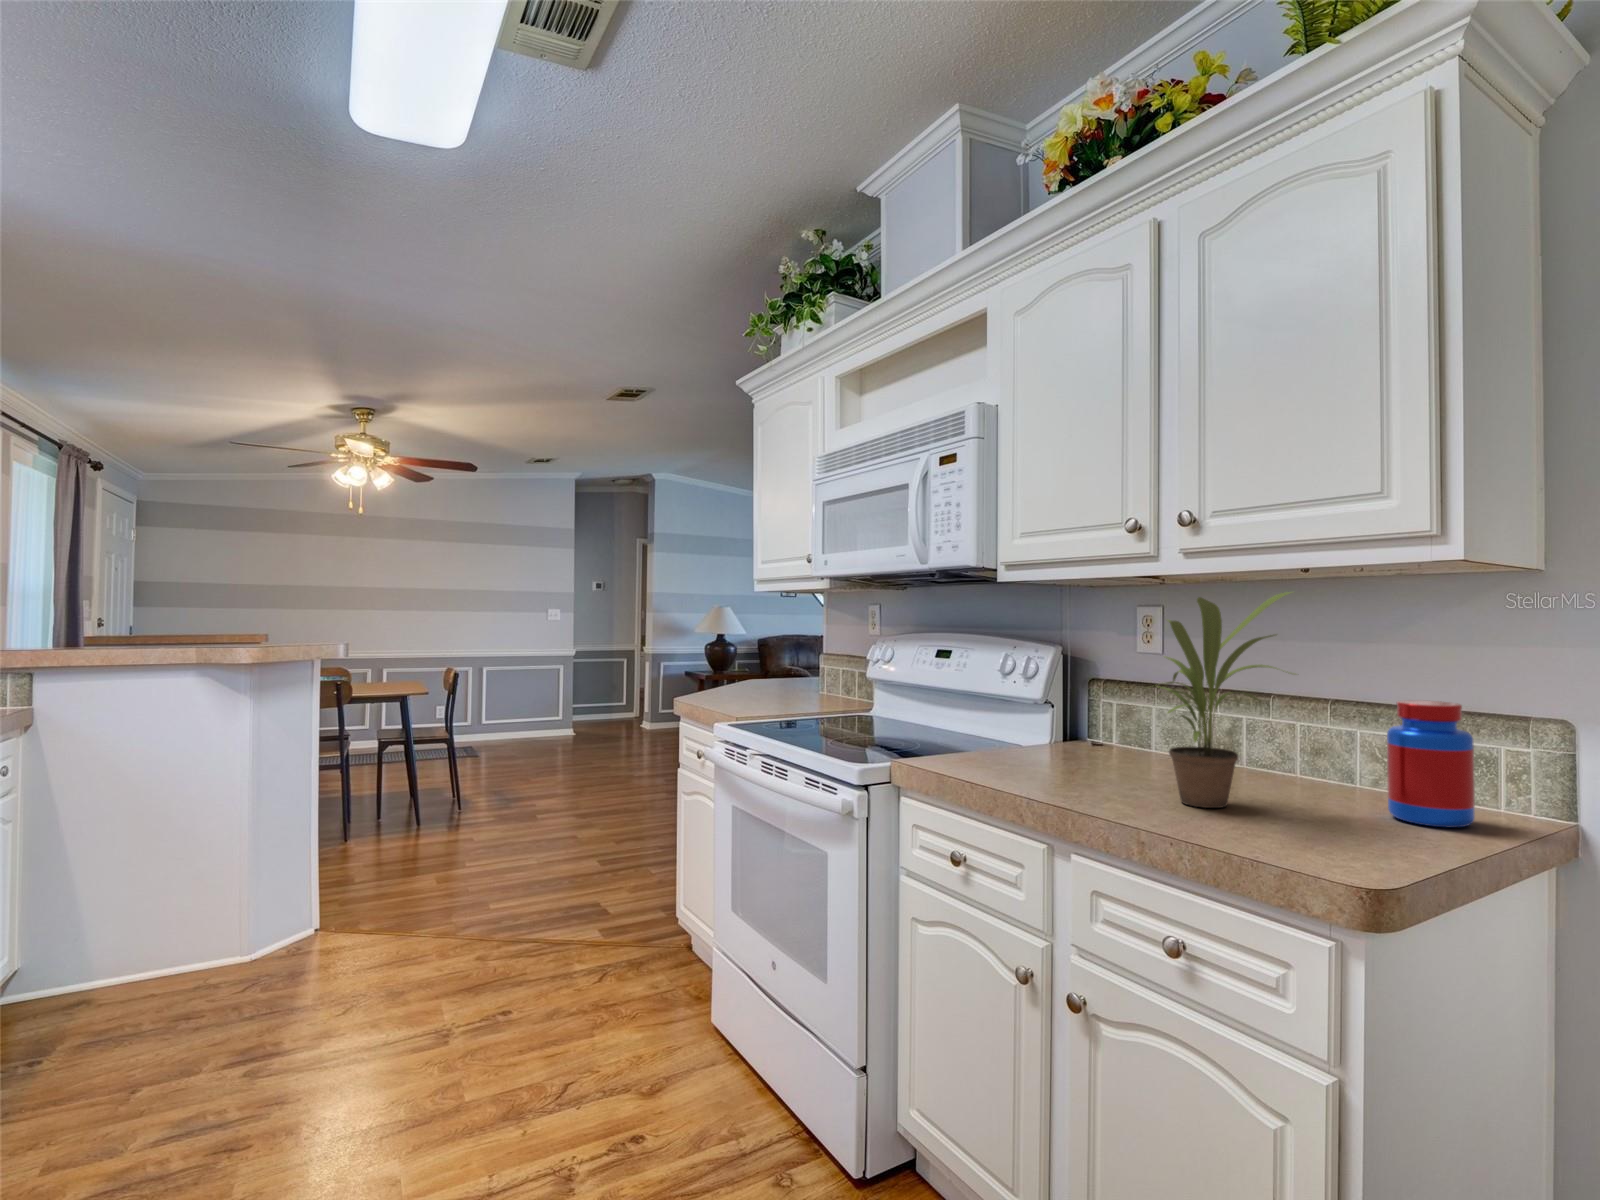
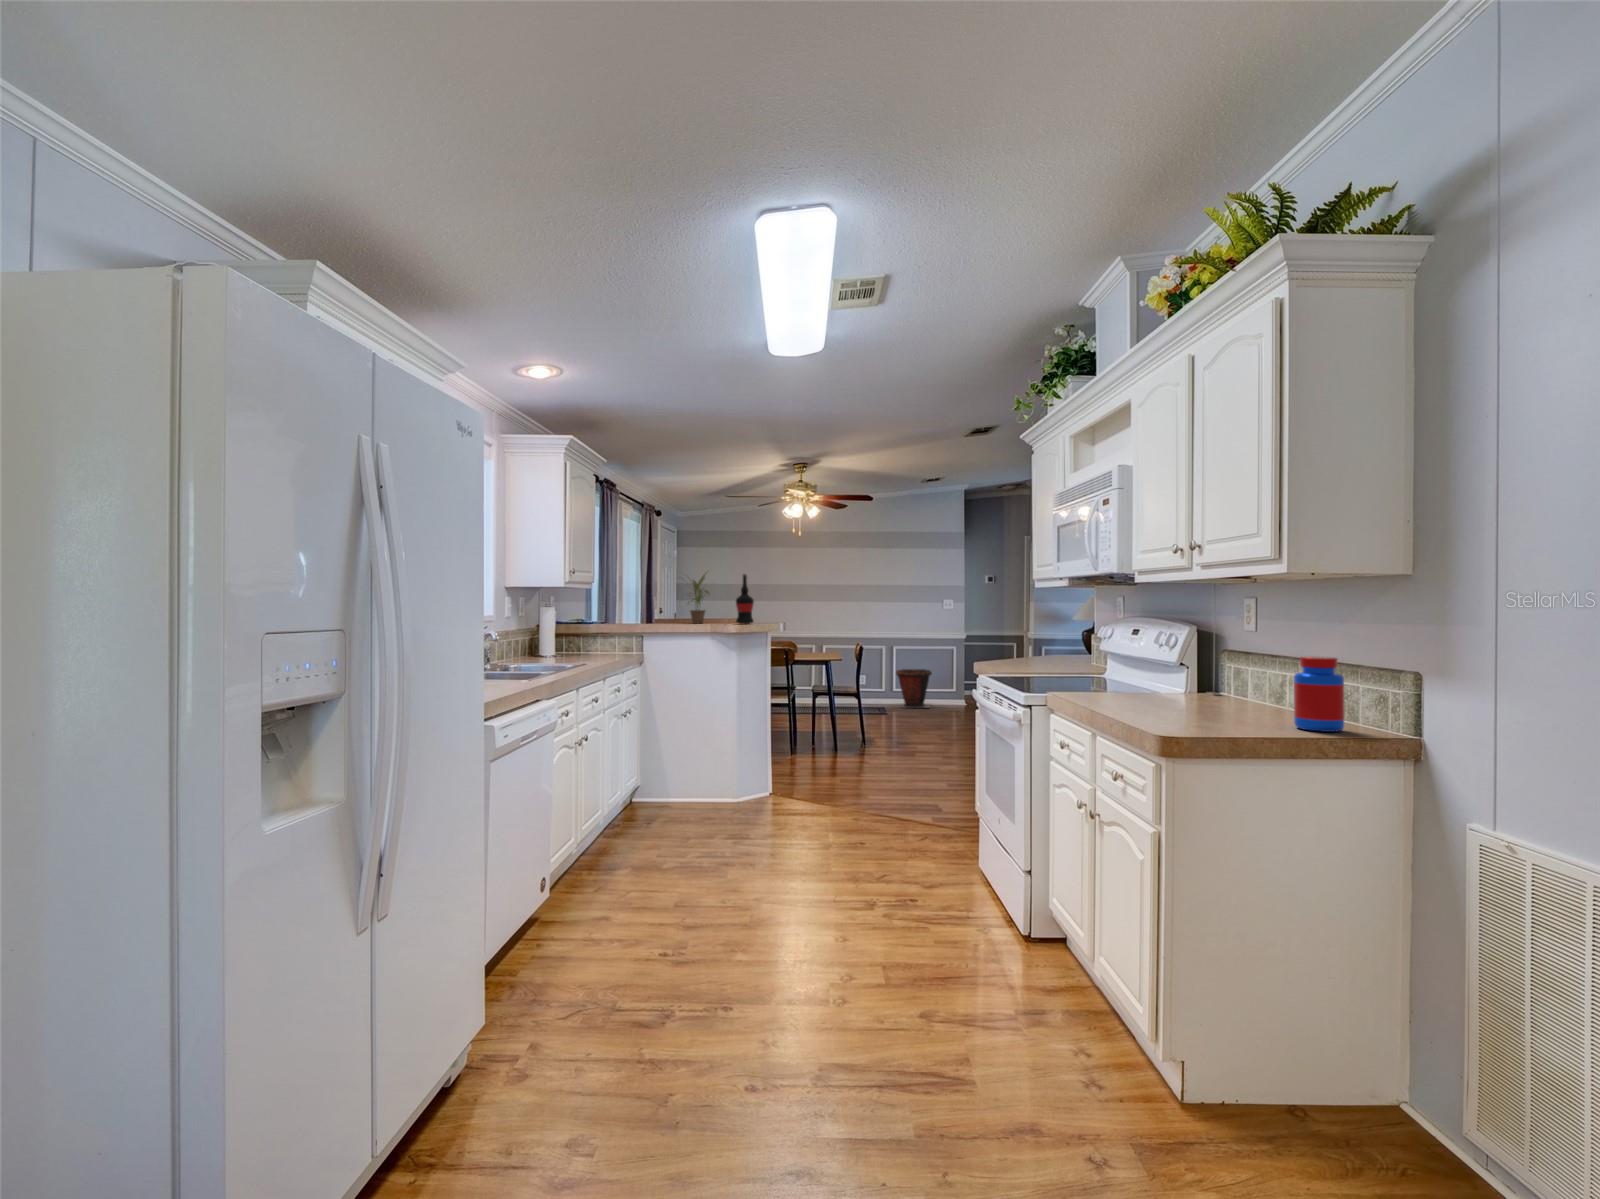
wine bottle: none [253,563,289,649] -> present [736,574,754,624]
potted plant: present [1162,592,1290,808] -> present [689,573,709,623]
waste bin: none [488,693,537,746] -> present [896,669,932,708]

